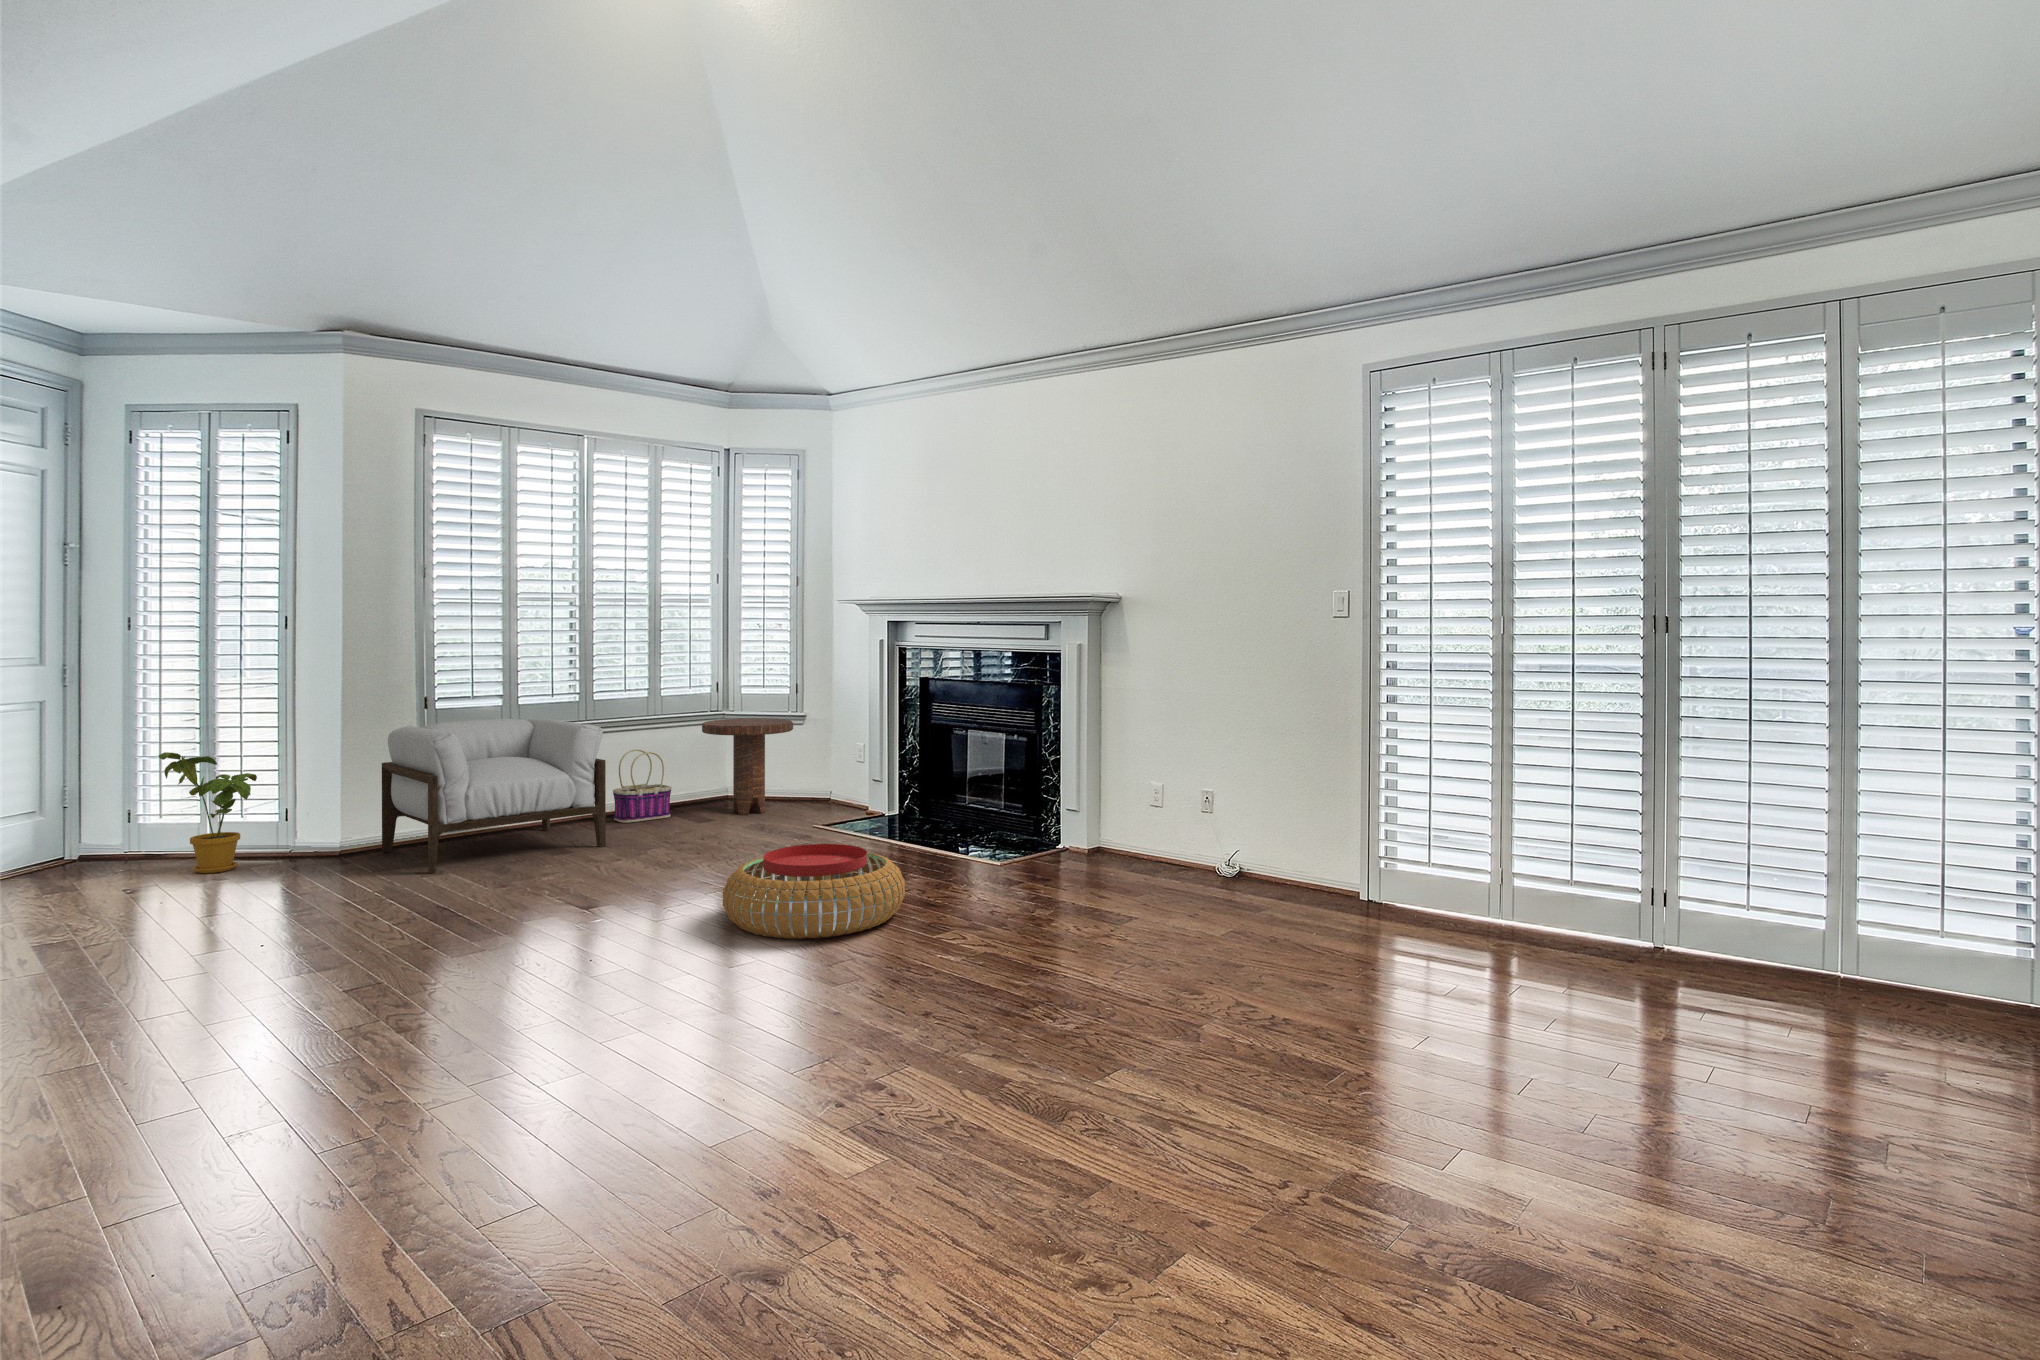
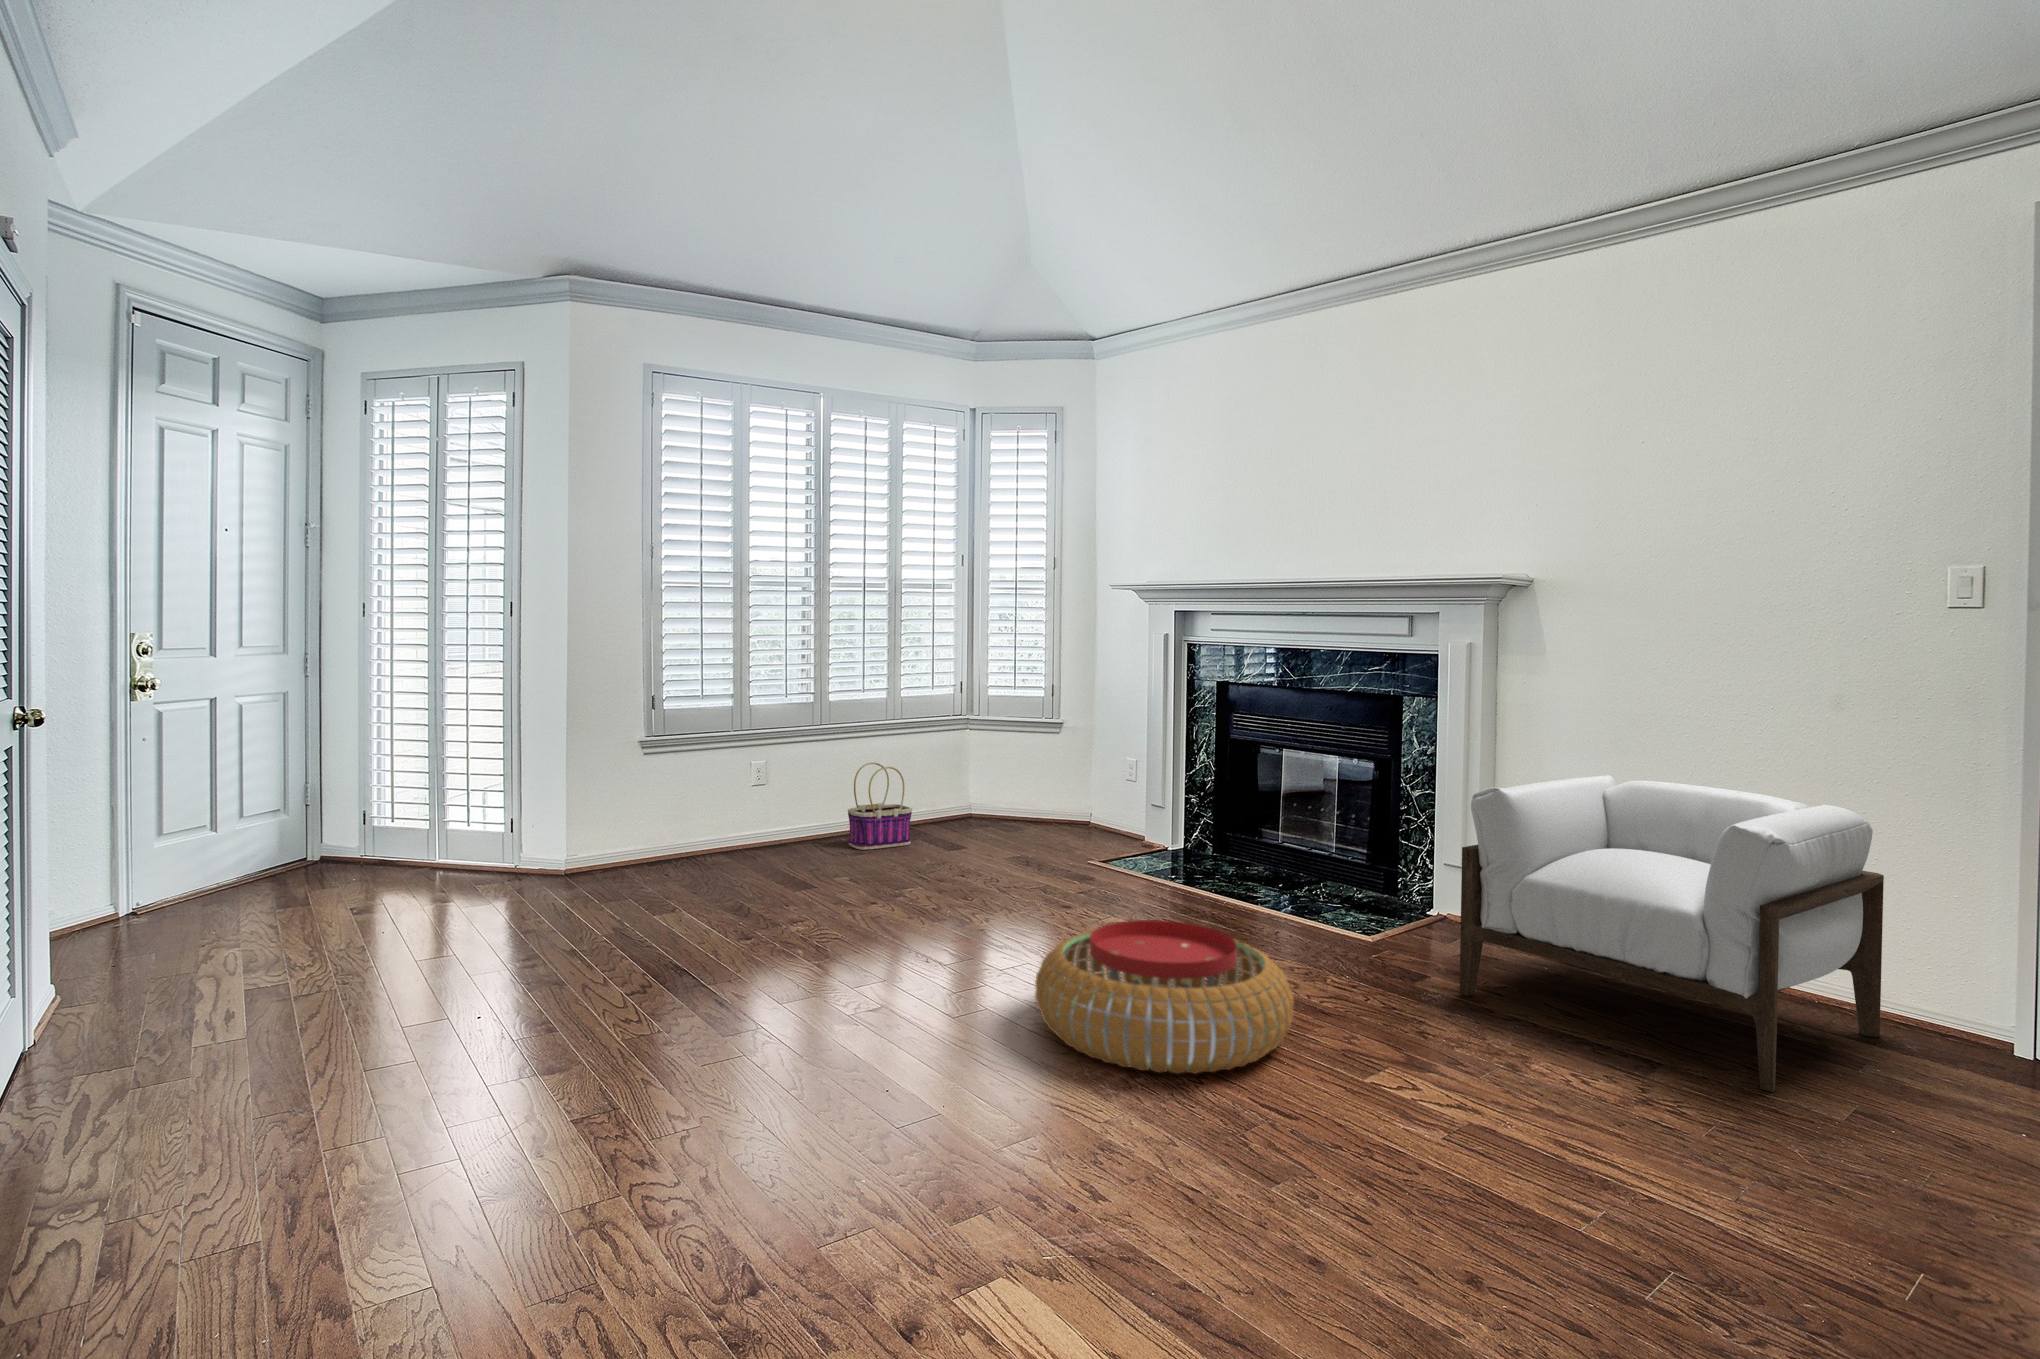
armchair: present [382,718,606,873] -> present [1459,775,1884,1092]
side table: present [702,718,793,815] -> none [946,728,1052,846]
house plant: present [159,752,257,873] -> none [387,754,484,892]

